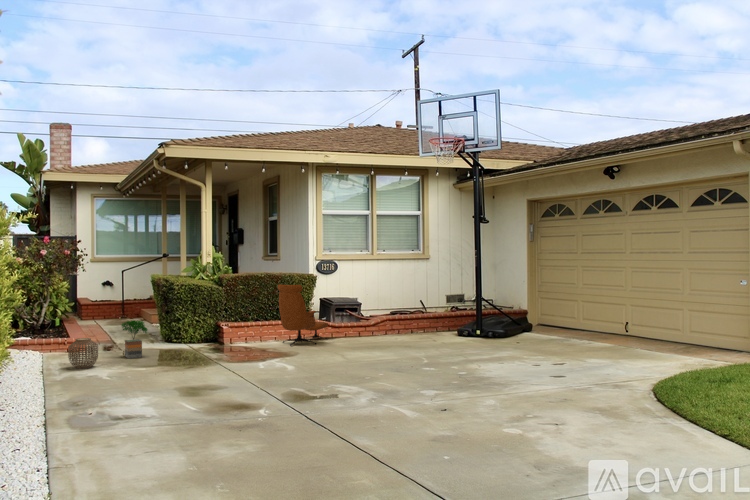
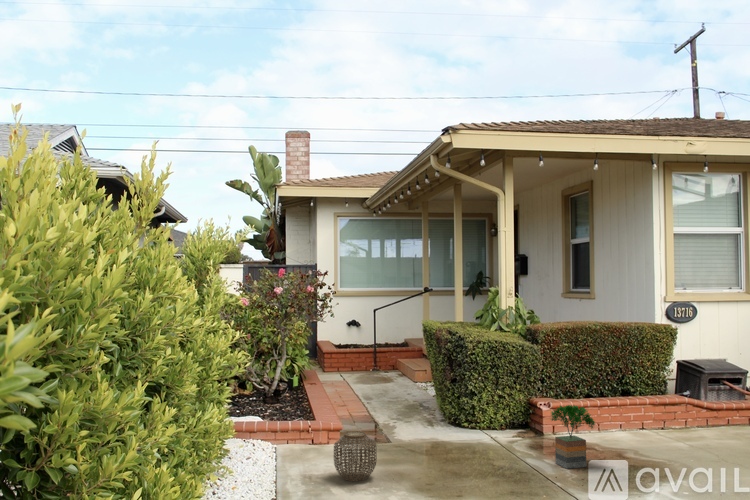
lounge chair: present [278,284,328,346] -> none [634,345,708,446]
potted tree: present [121,320,148,358] -> present [551,405,595,469]

